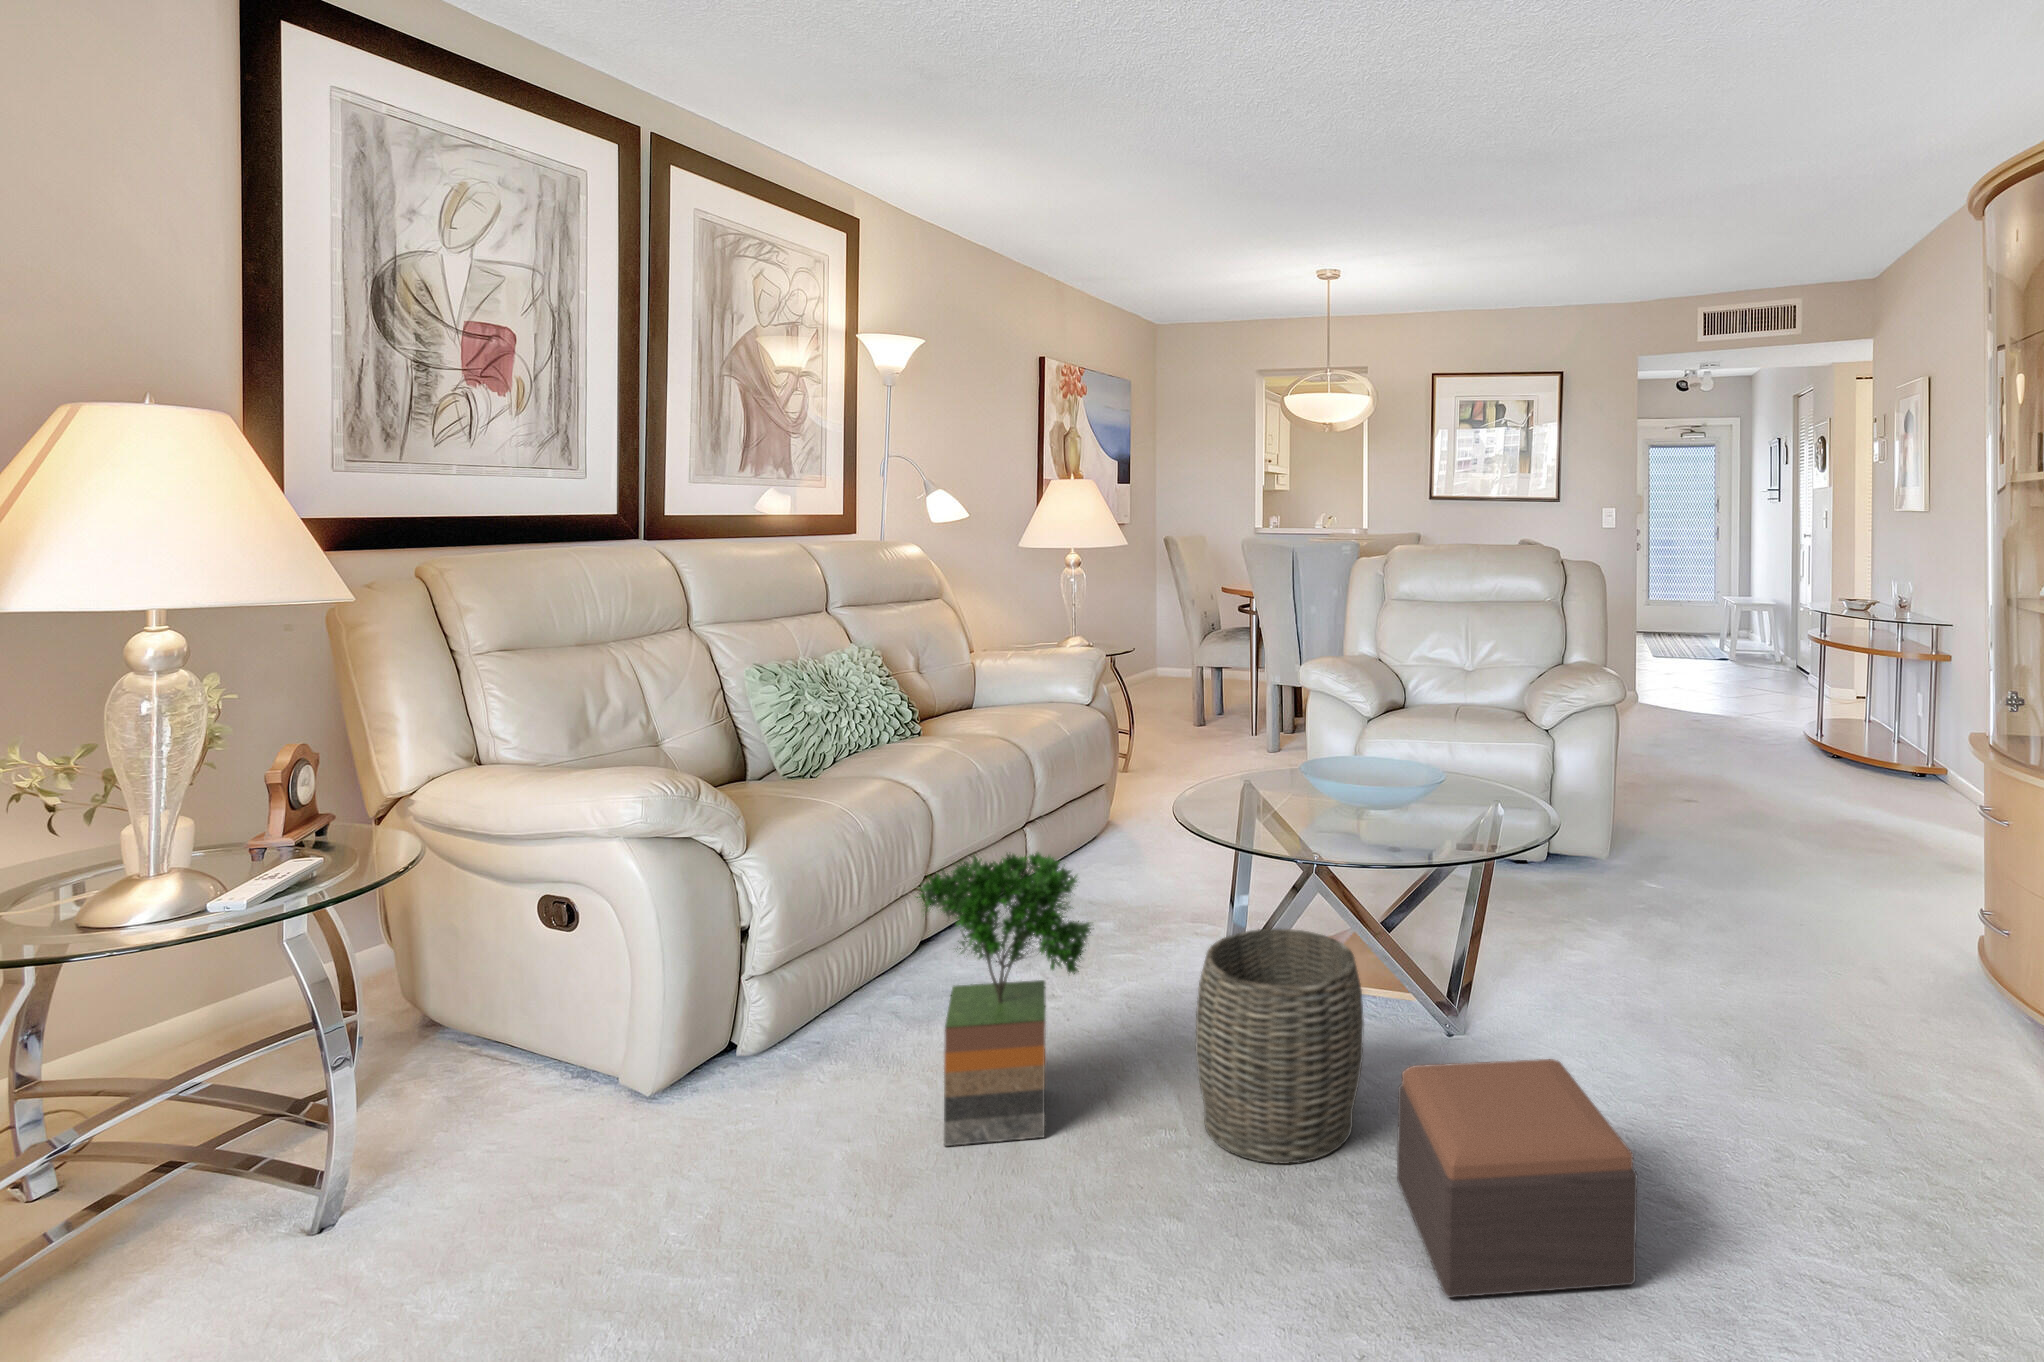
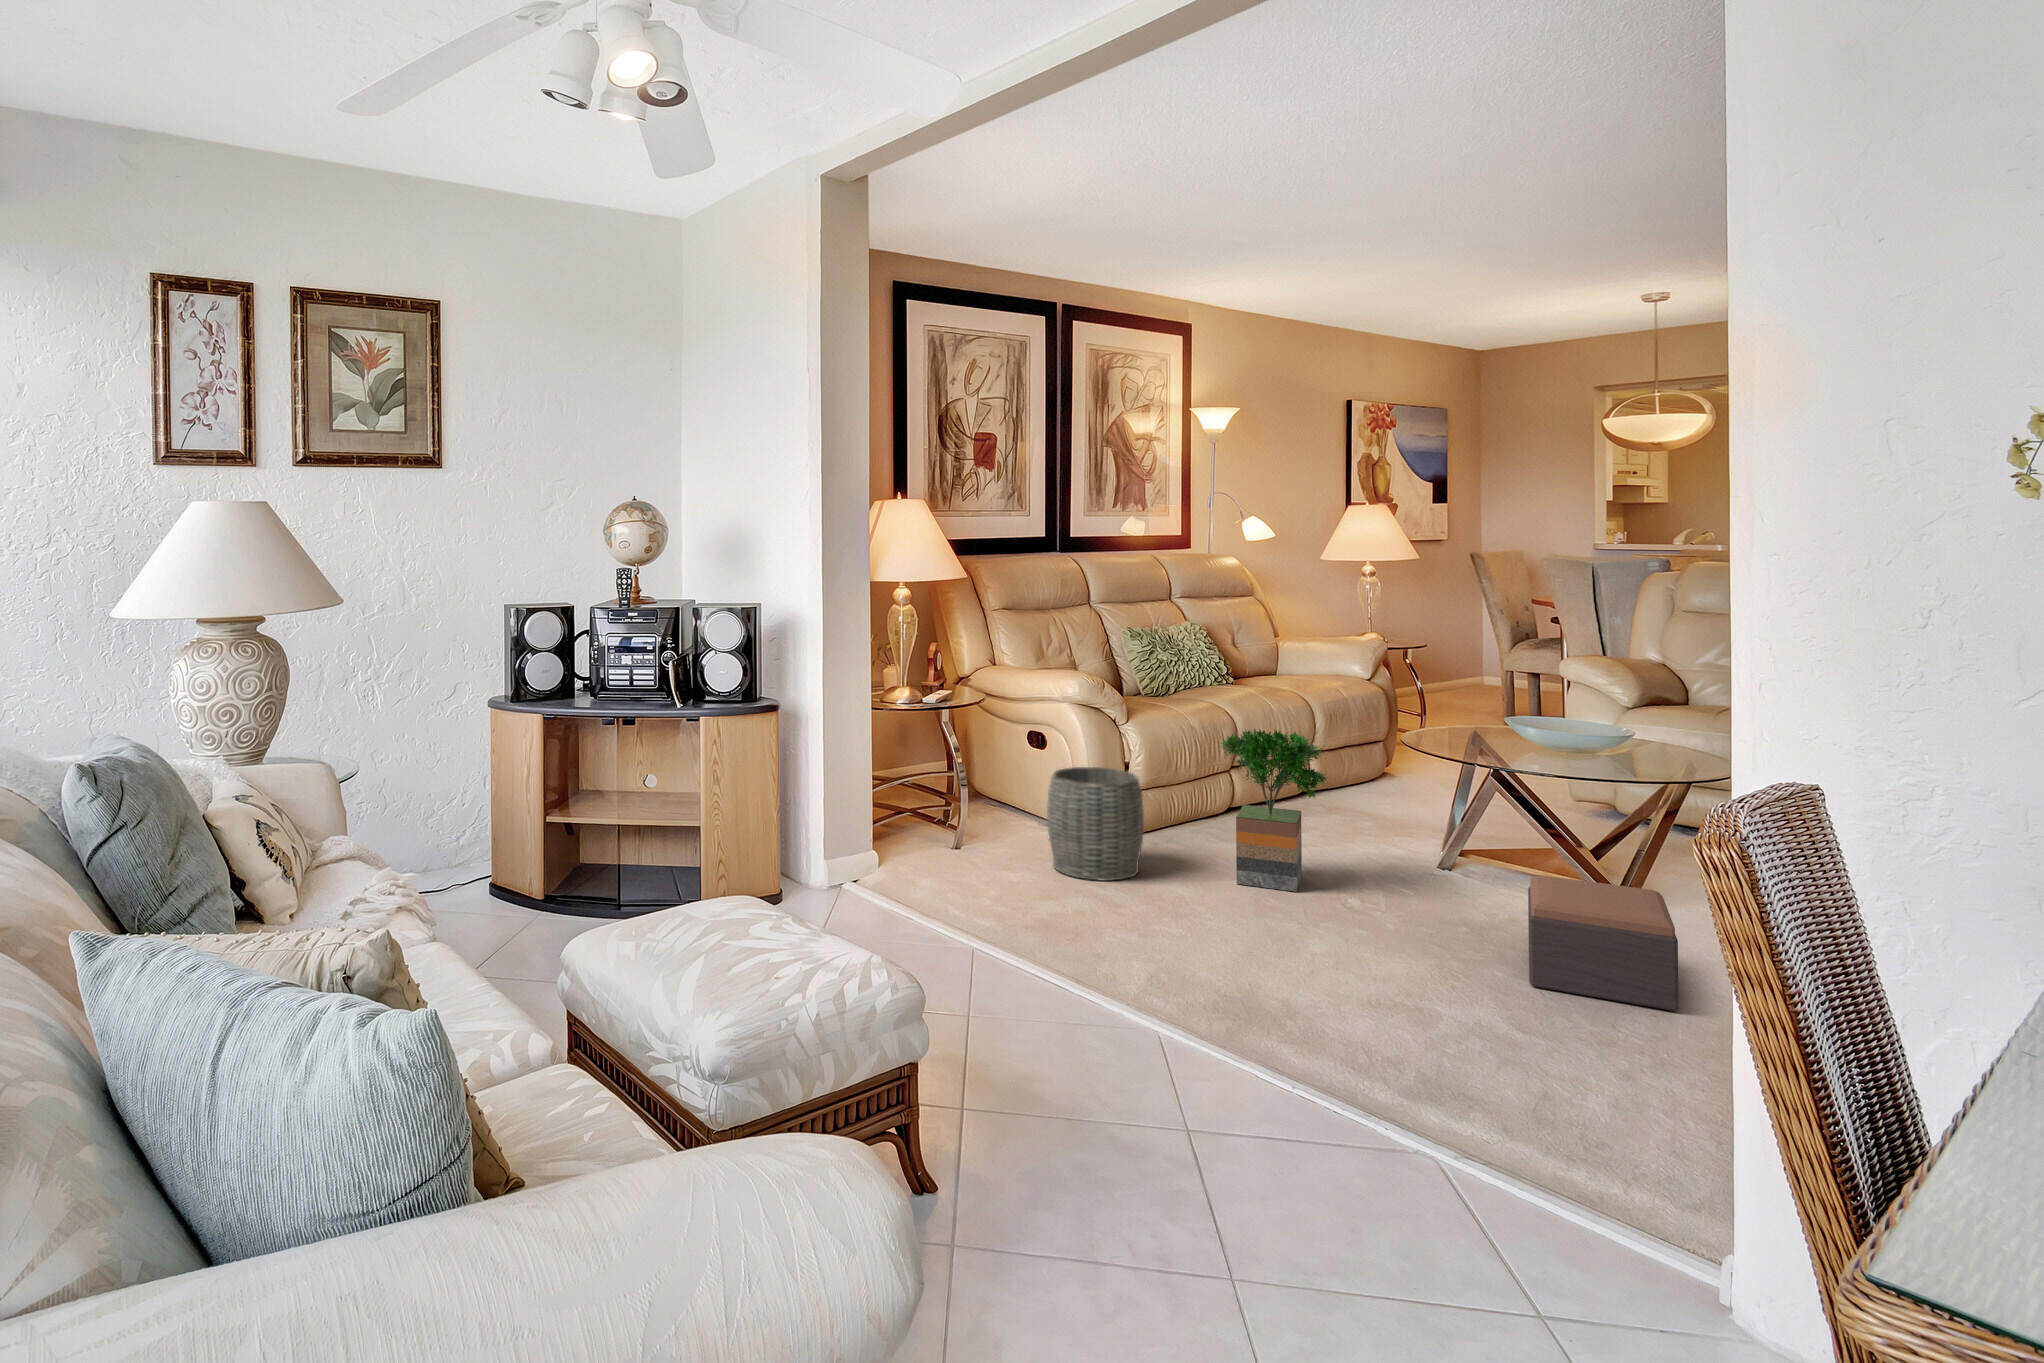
woven basket: present [1196,929,1364,1164] -> present [1047,767,1144,881]

